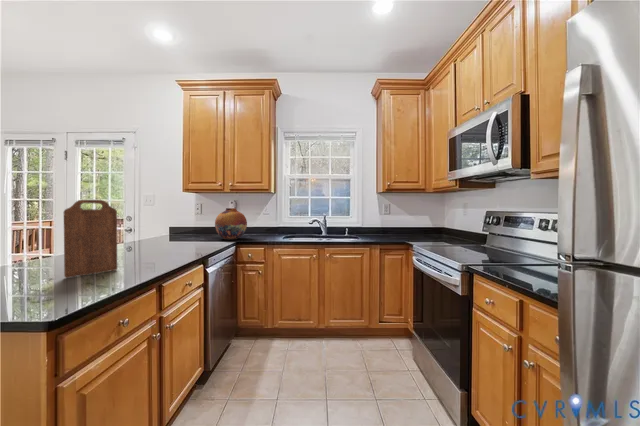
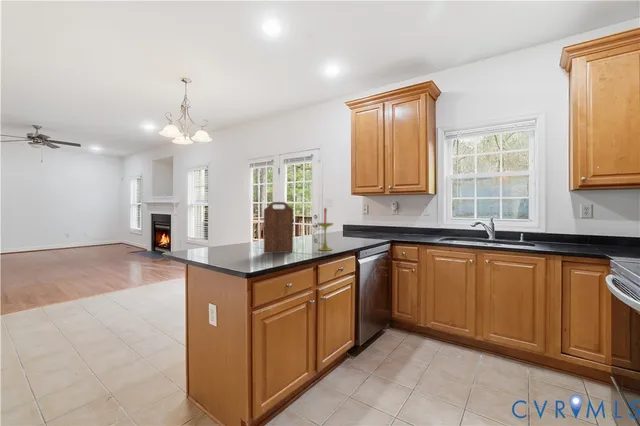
candle: none [148,206,177,263] -> present [318,208,333,251]
vase: present [215,208,247,240] -> none [374,209,403,238]

